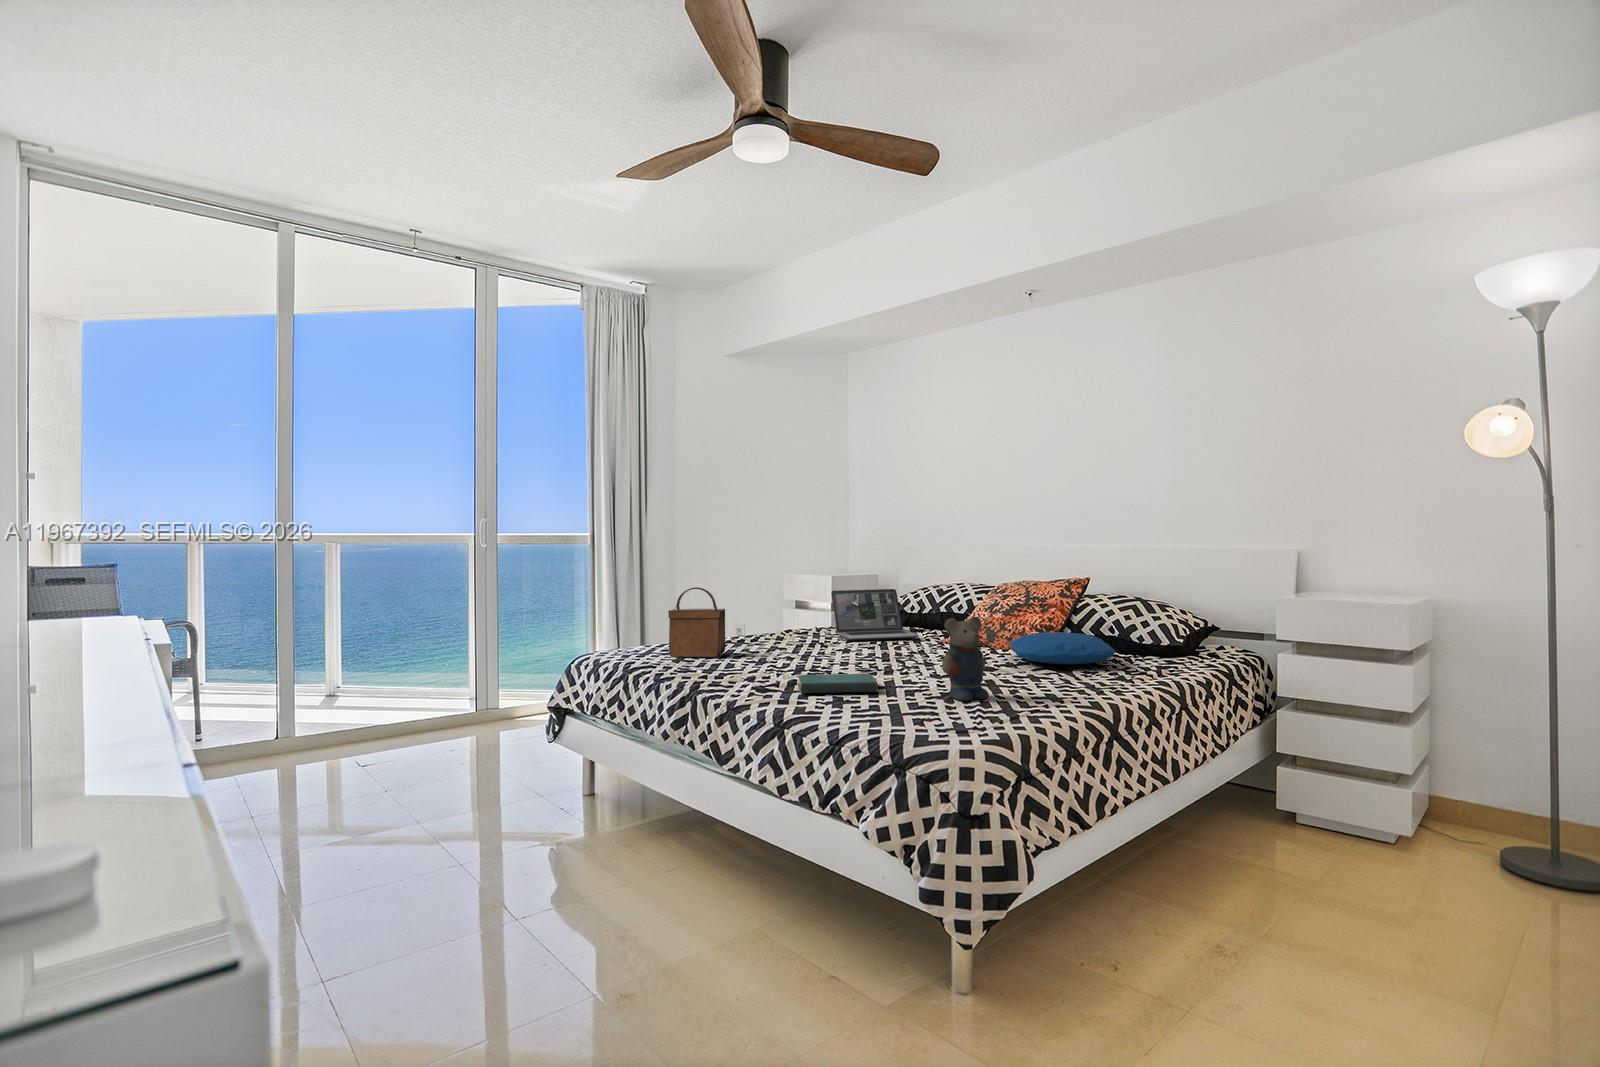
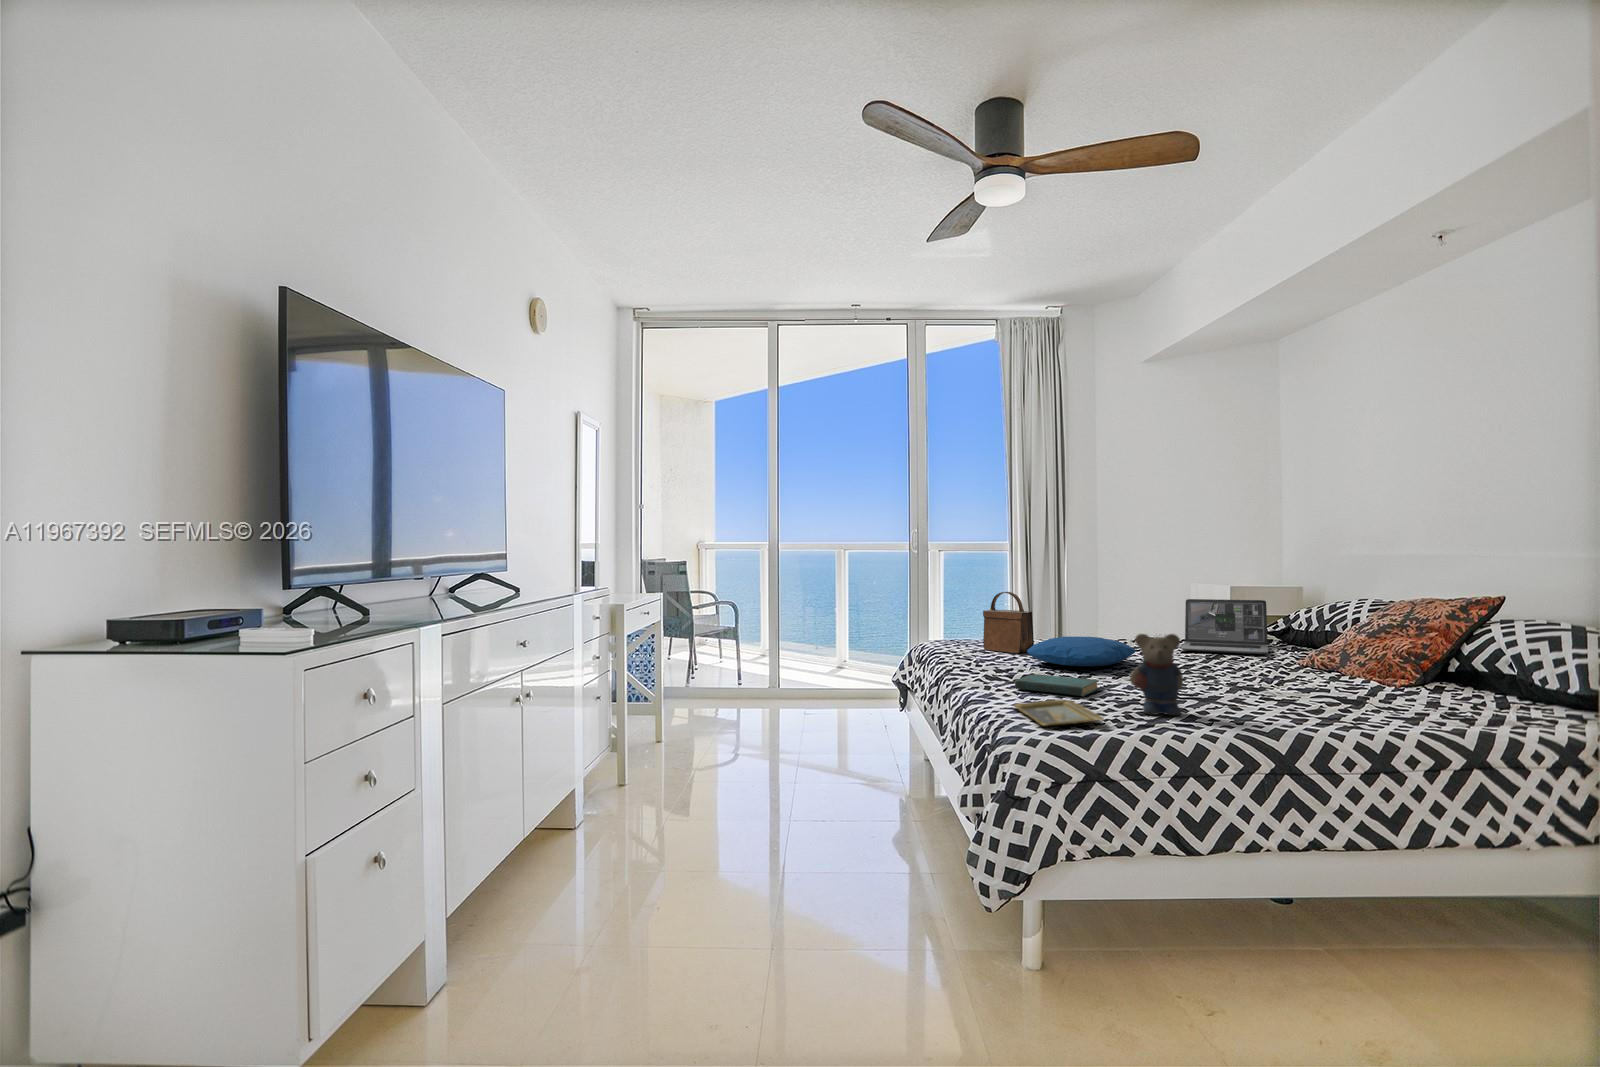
pillow: present [1010,632,1116,665] -> present [1027,637,1136,666]
tray: none [843,697,960,727] -> present [1014,700,1103,726]

